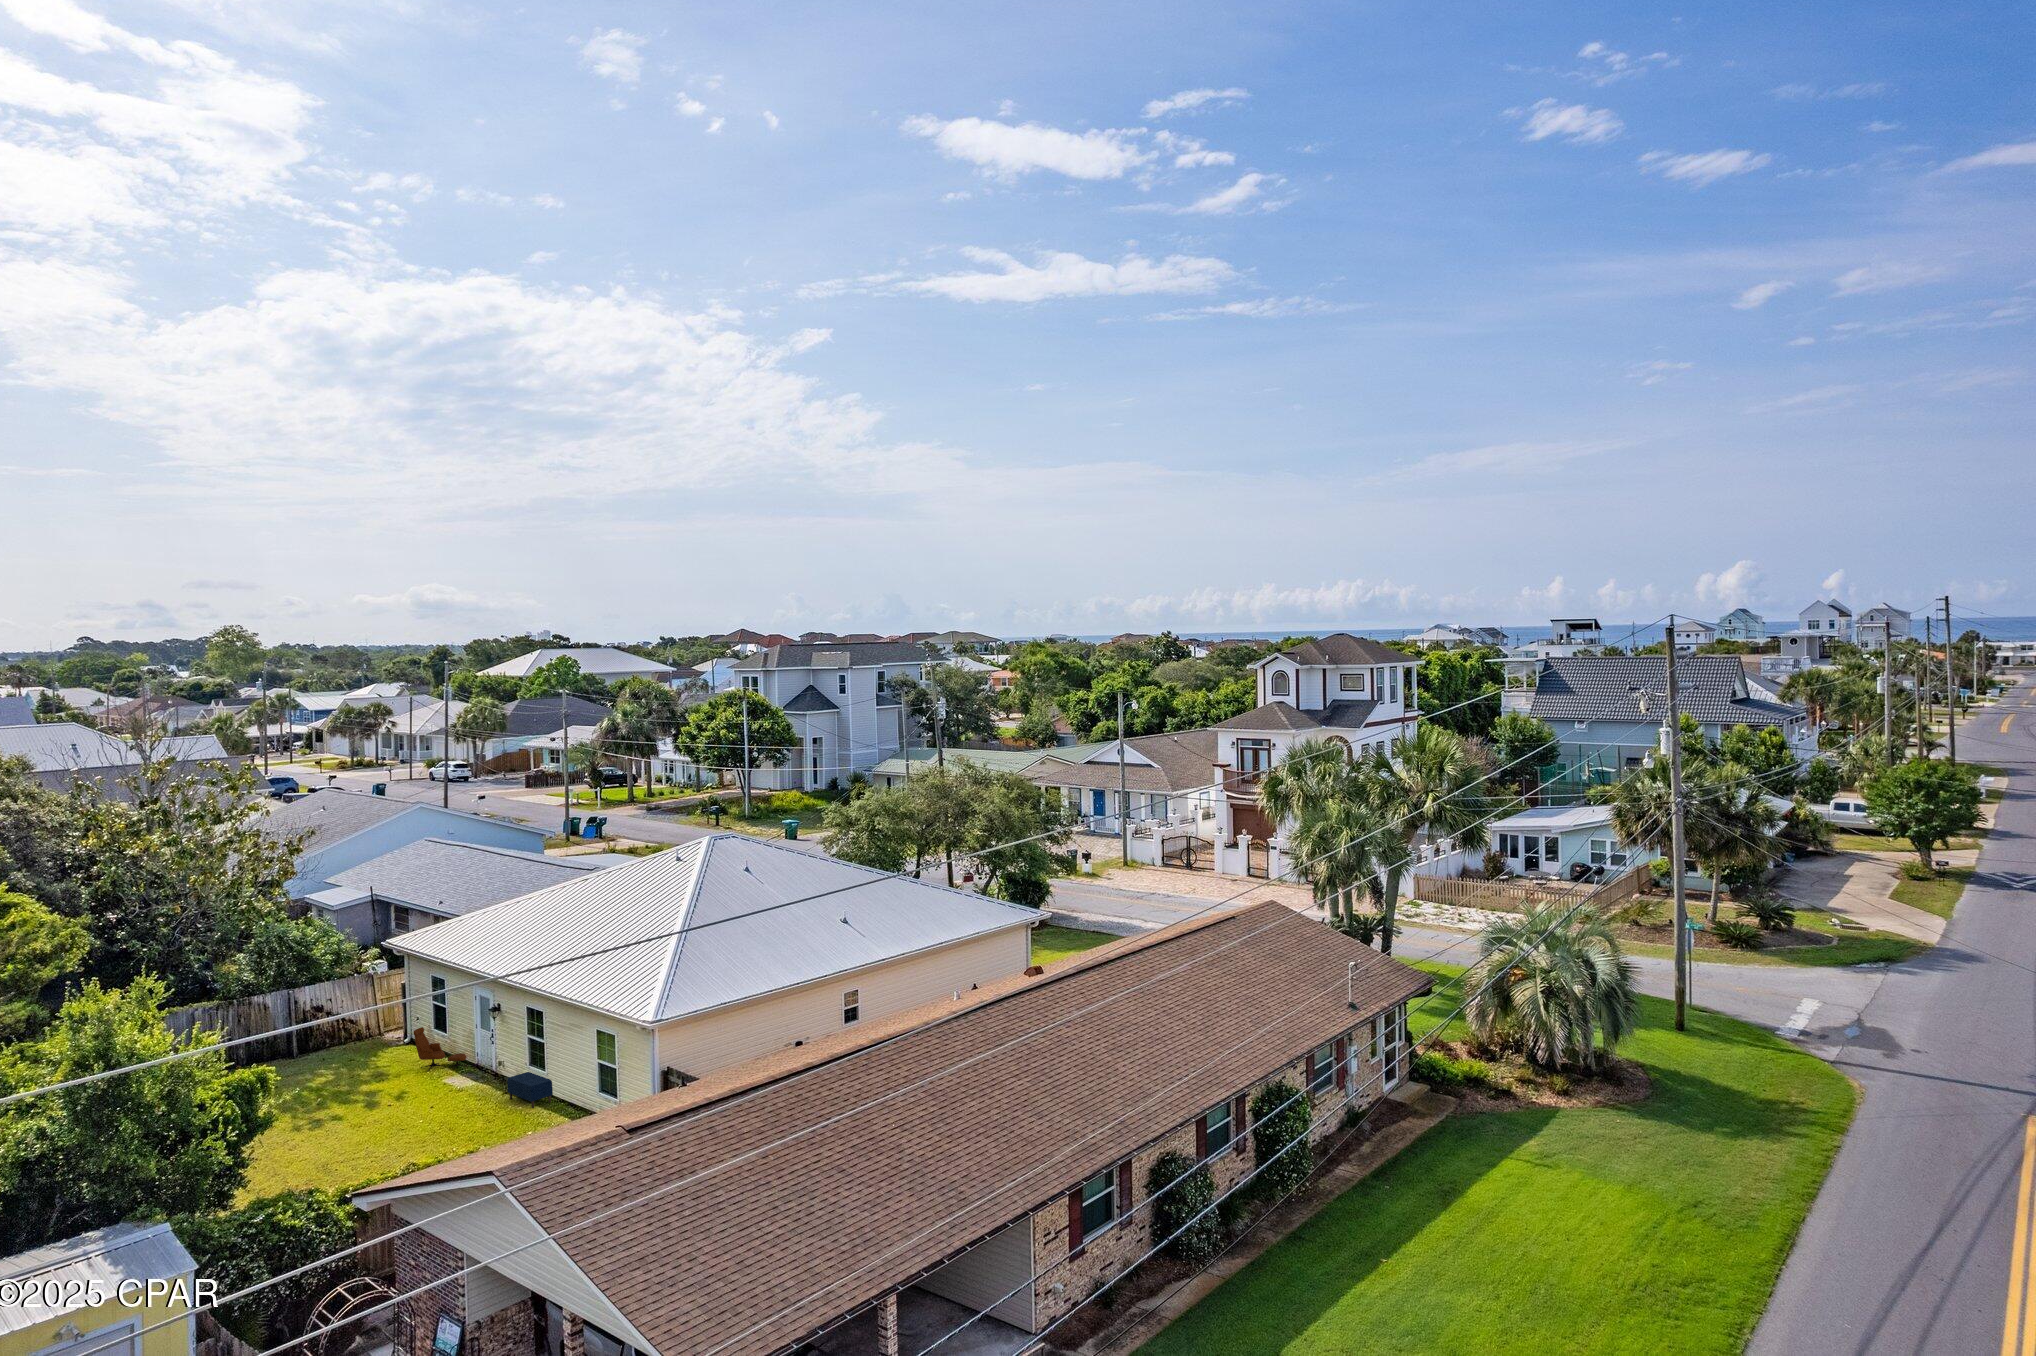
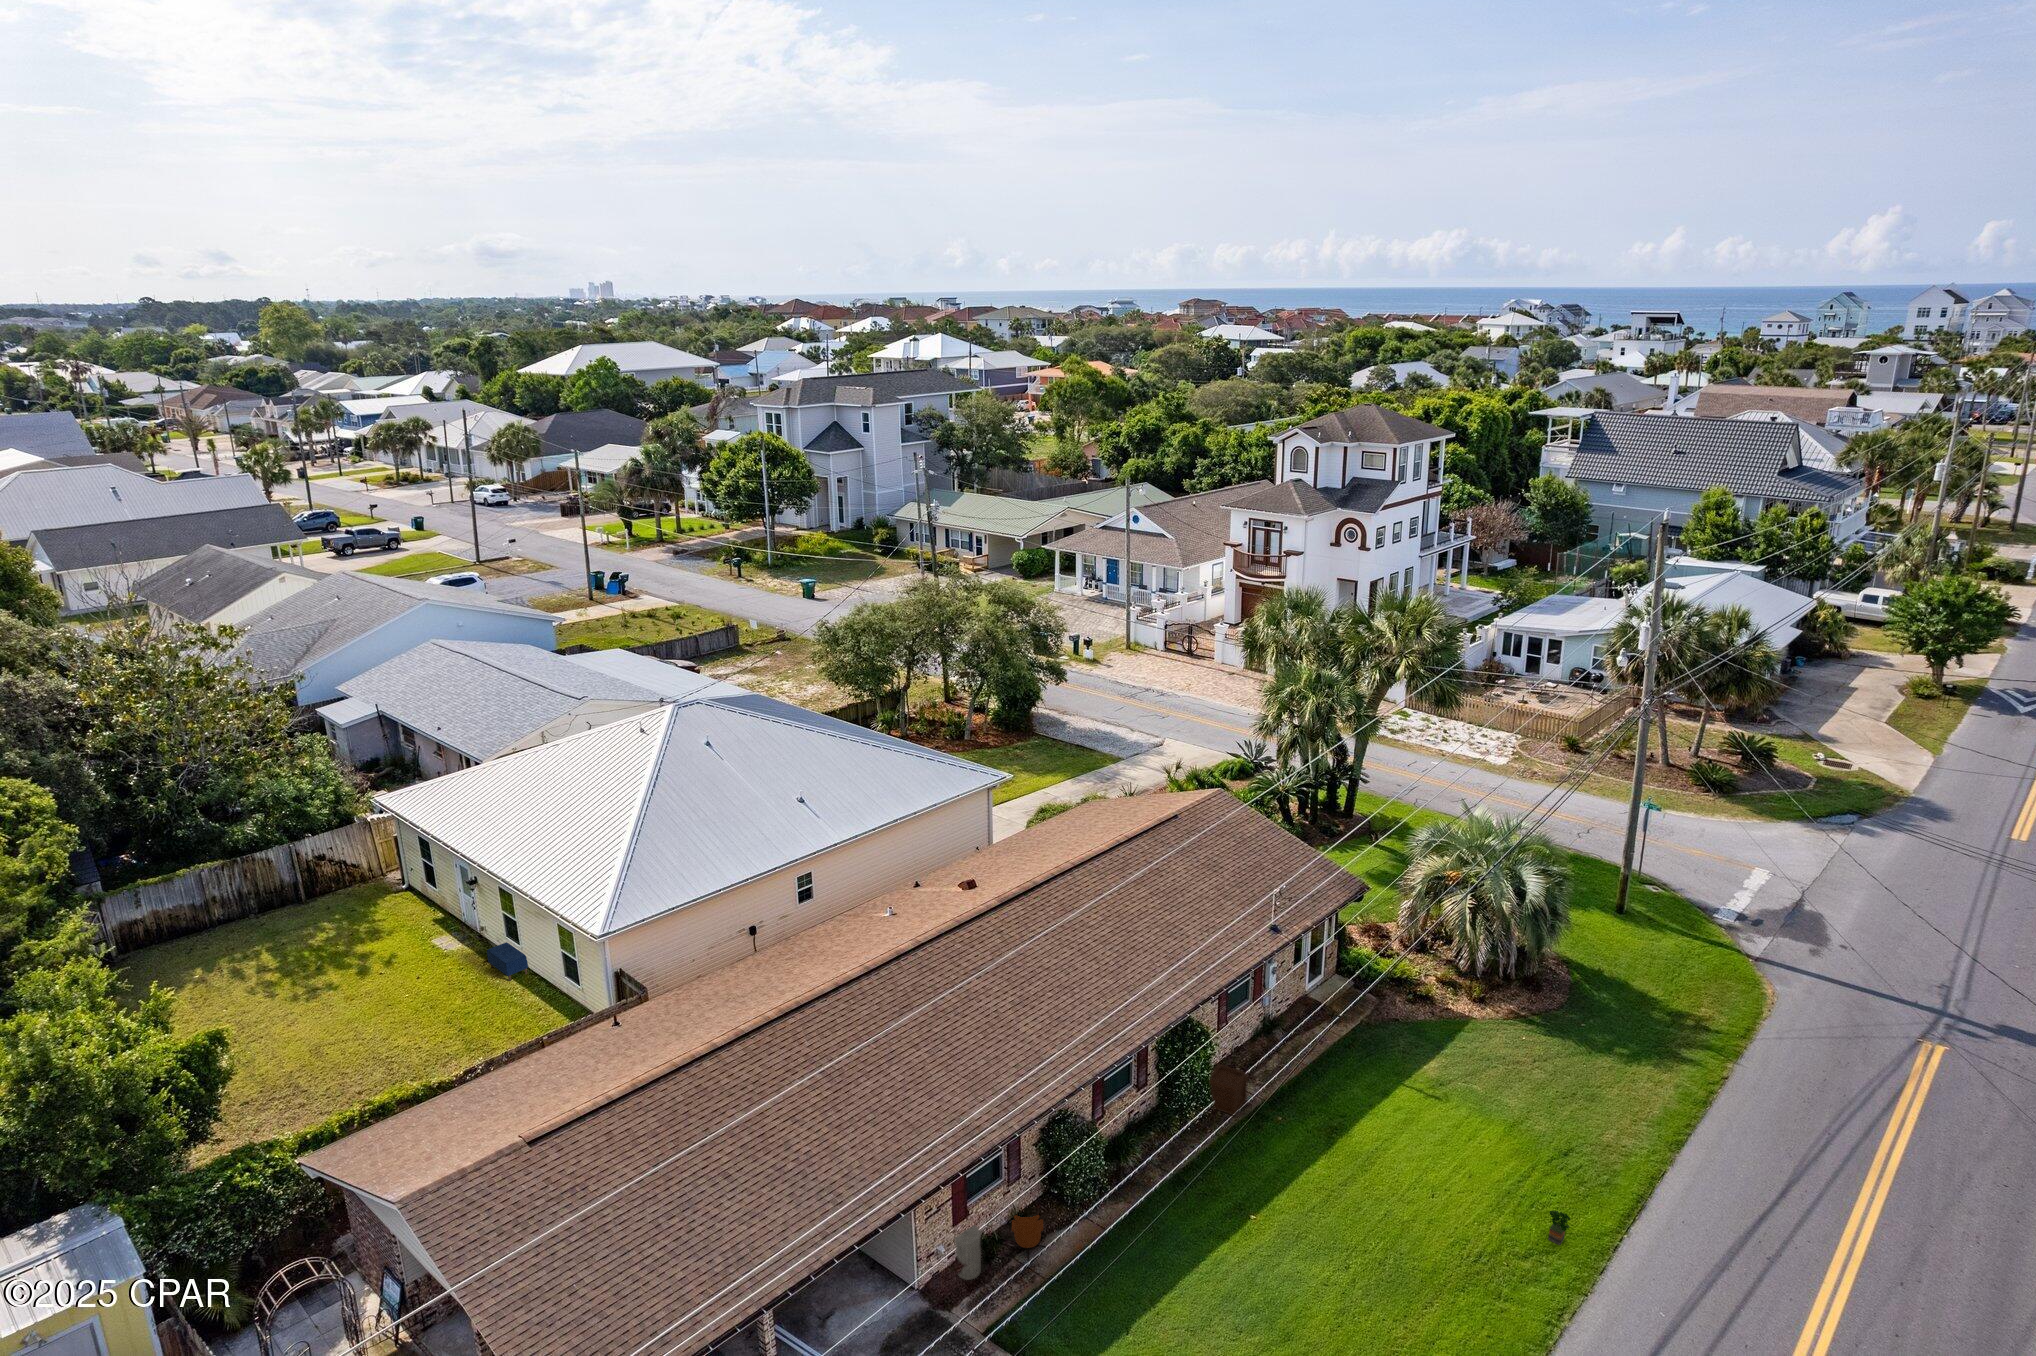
lounge chair: present [414,1027,467,1072] -> present [1011,1215,1046,1261]
wooden crate: none [1304,1140,1348,1191] -> present [1210,1064,1248,1115]
potted tree: none [1699,1234,1725,1274] -> present [1548,1211,1571,1245]
trash can: none [1070,1264,1100,1328] -> present [955,1225,981,1280]

